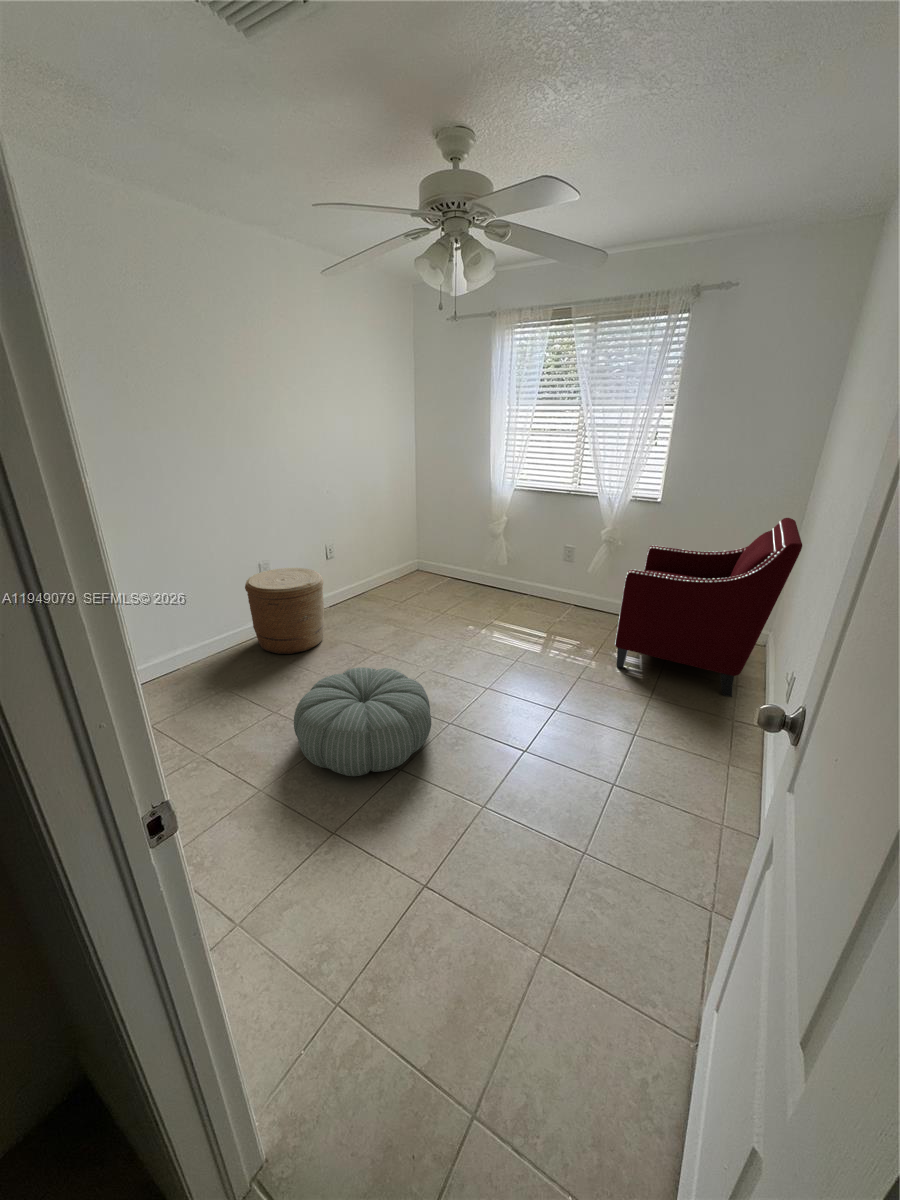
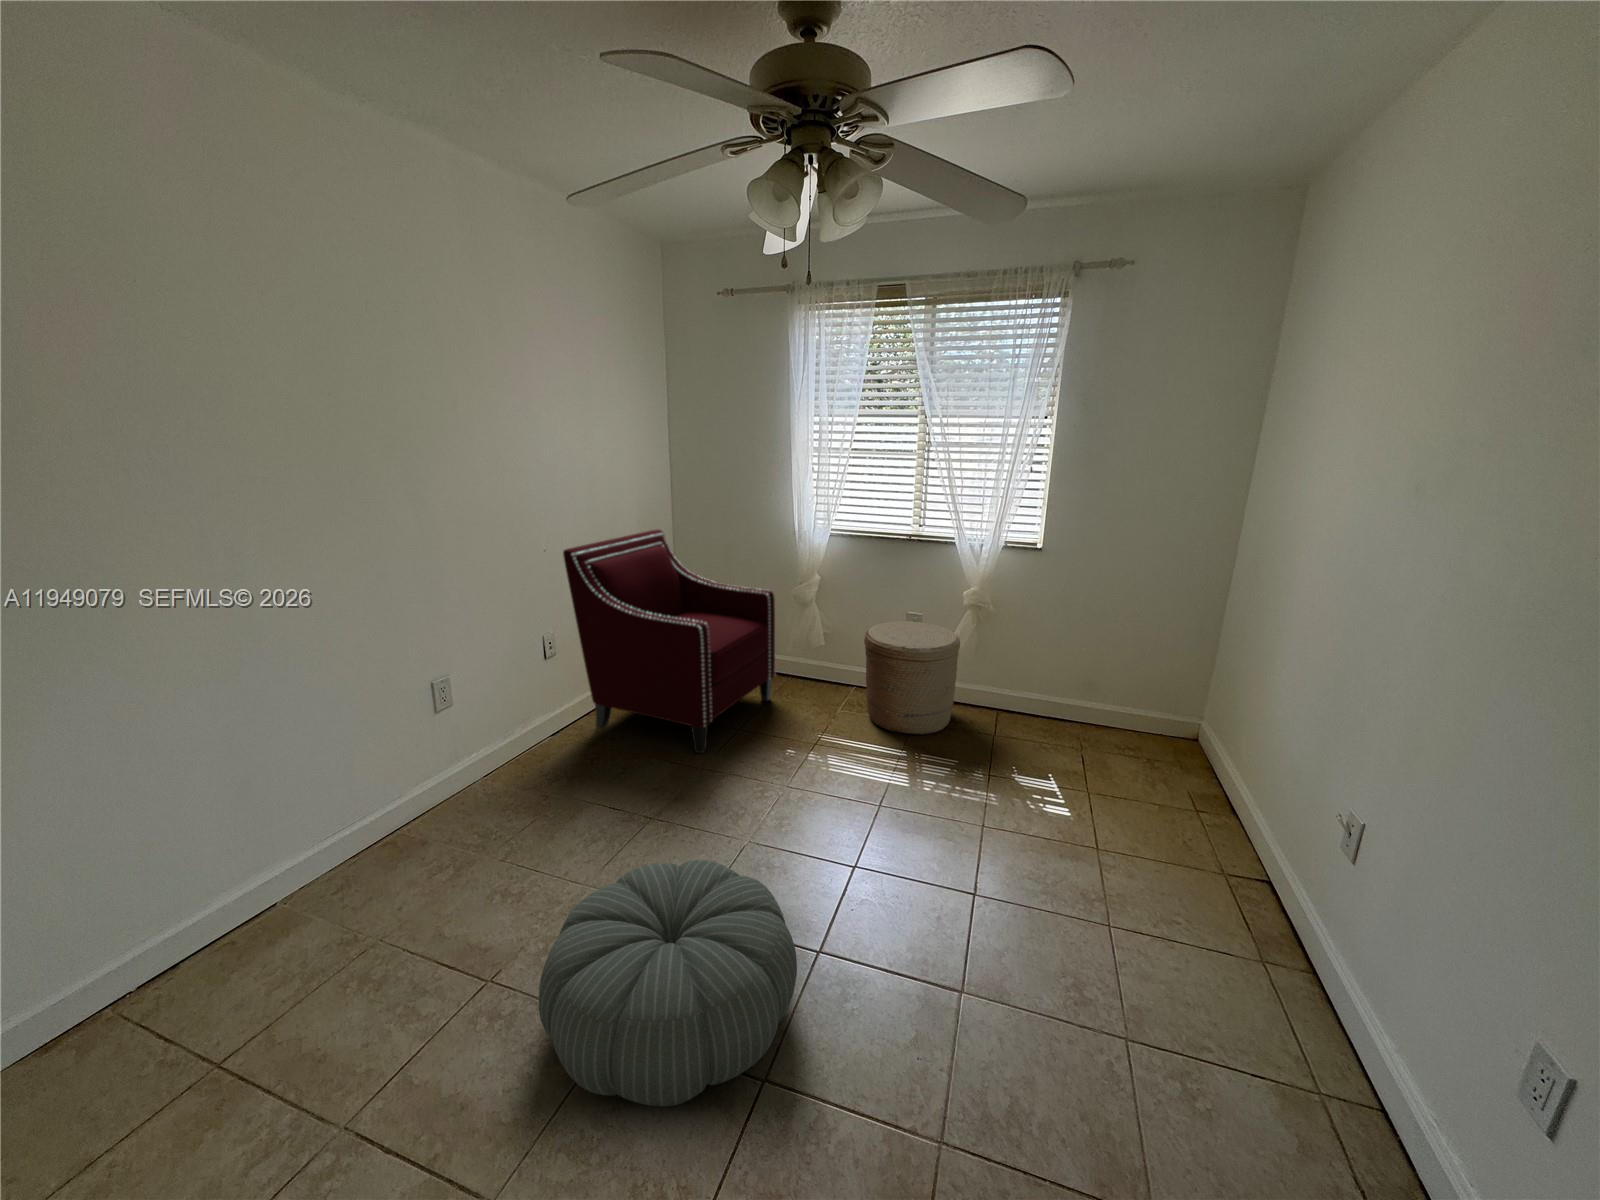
armchair: present [615,518,802,697] -> present [563,530,775,754]
woven basket: present [245,568,324,654] -> present [864,621,960,735]

